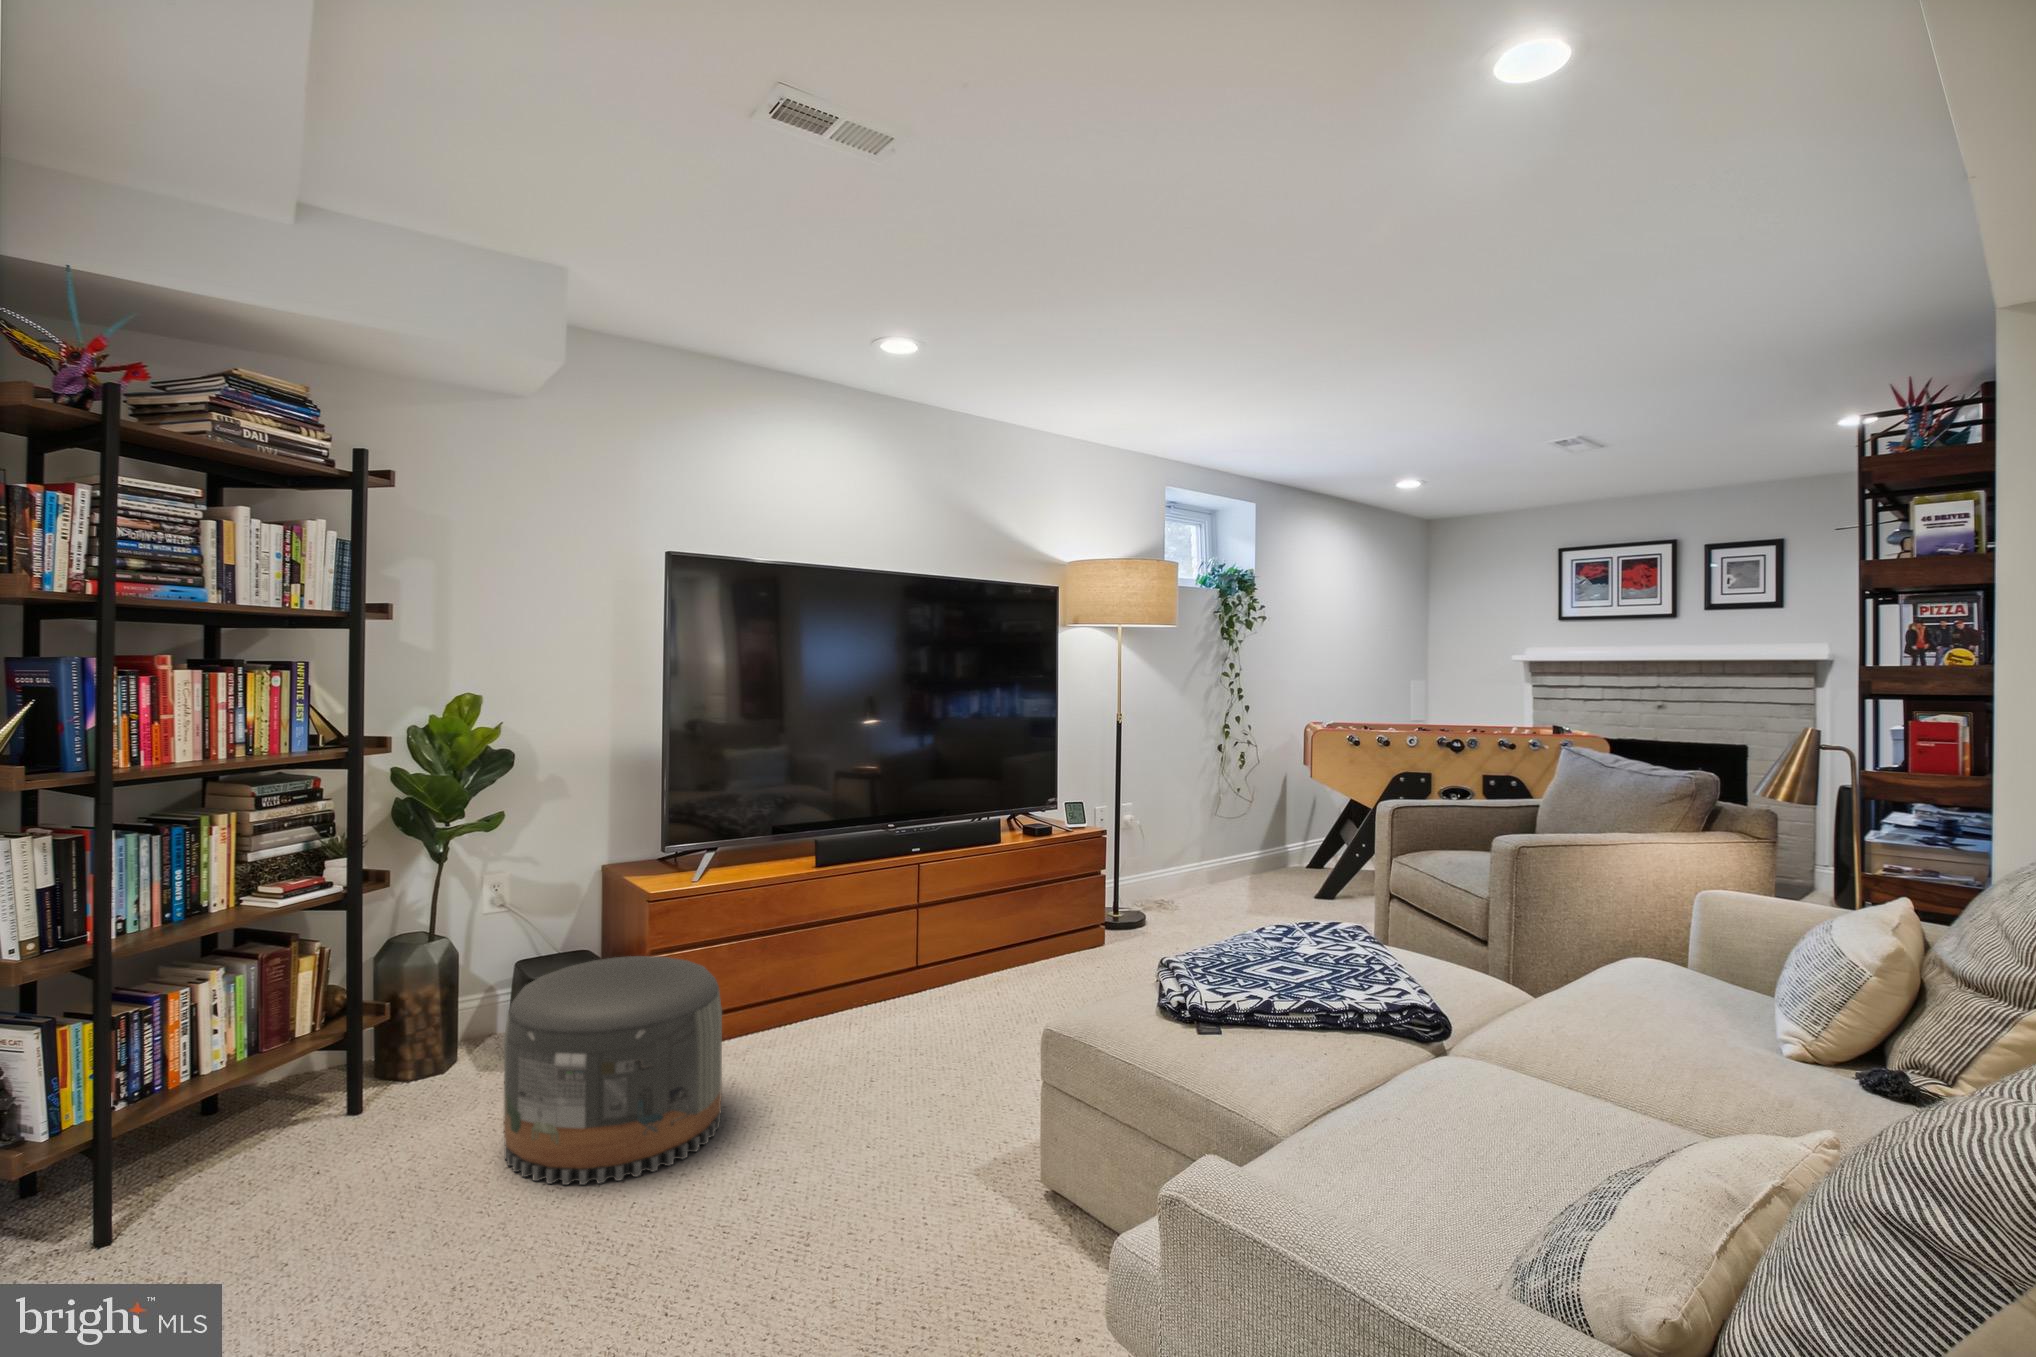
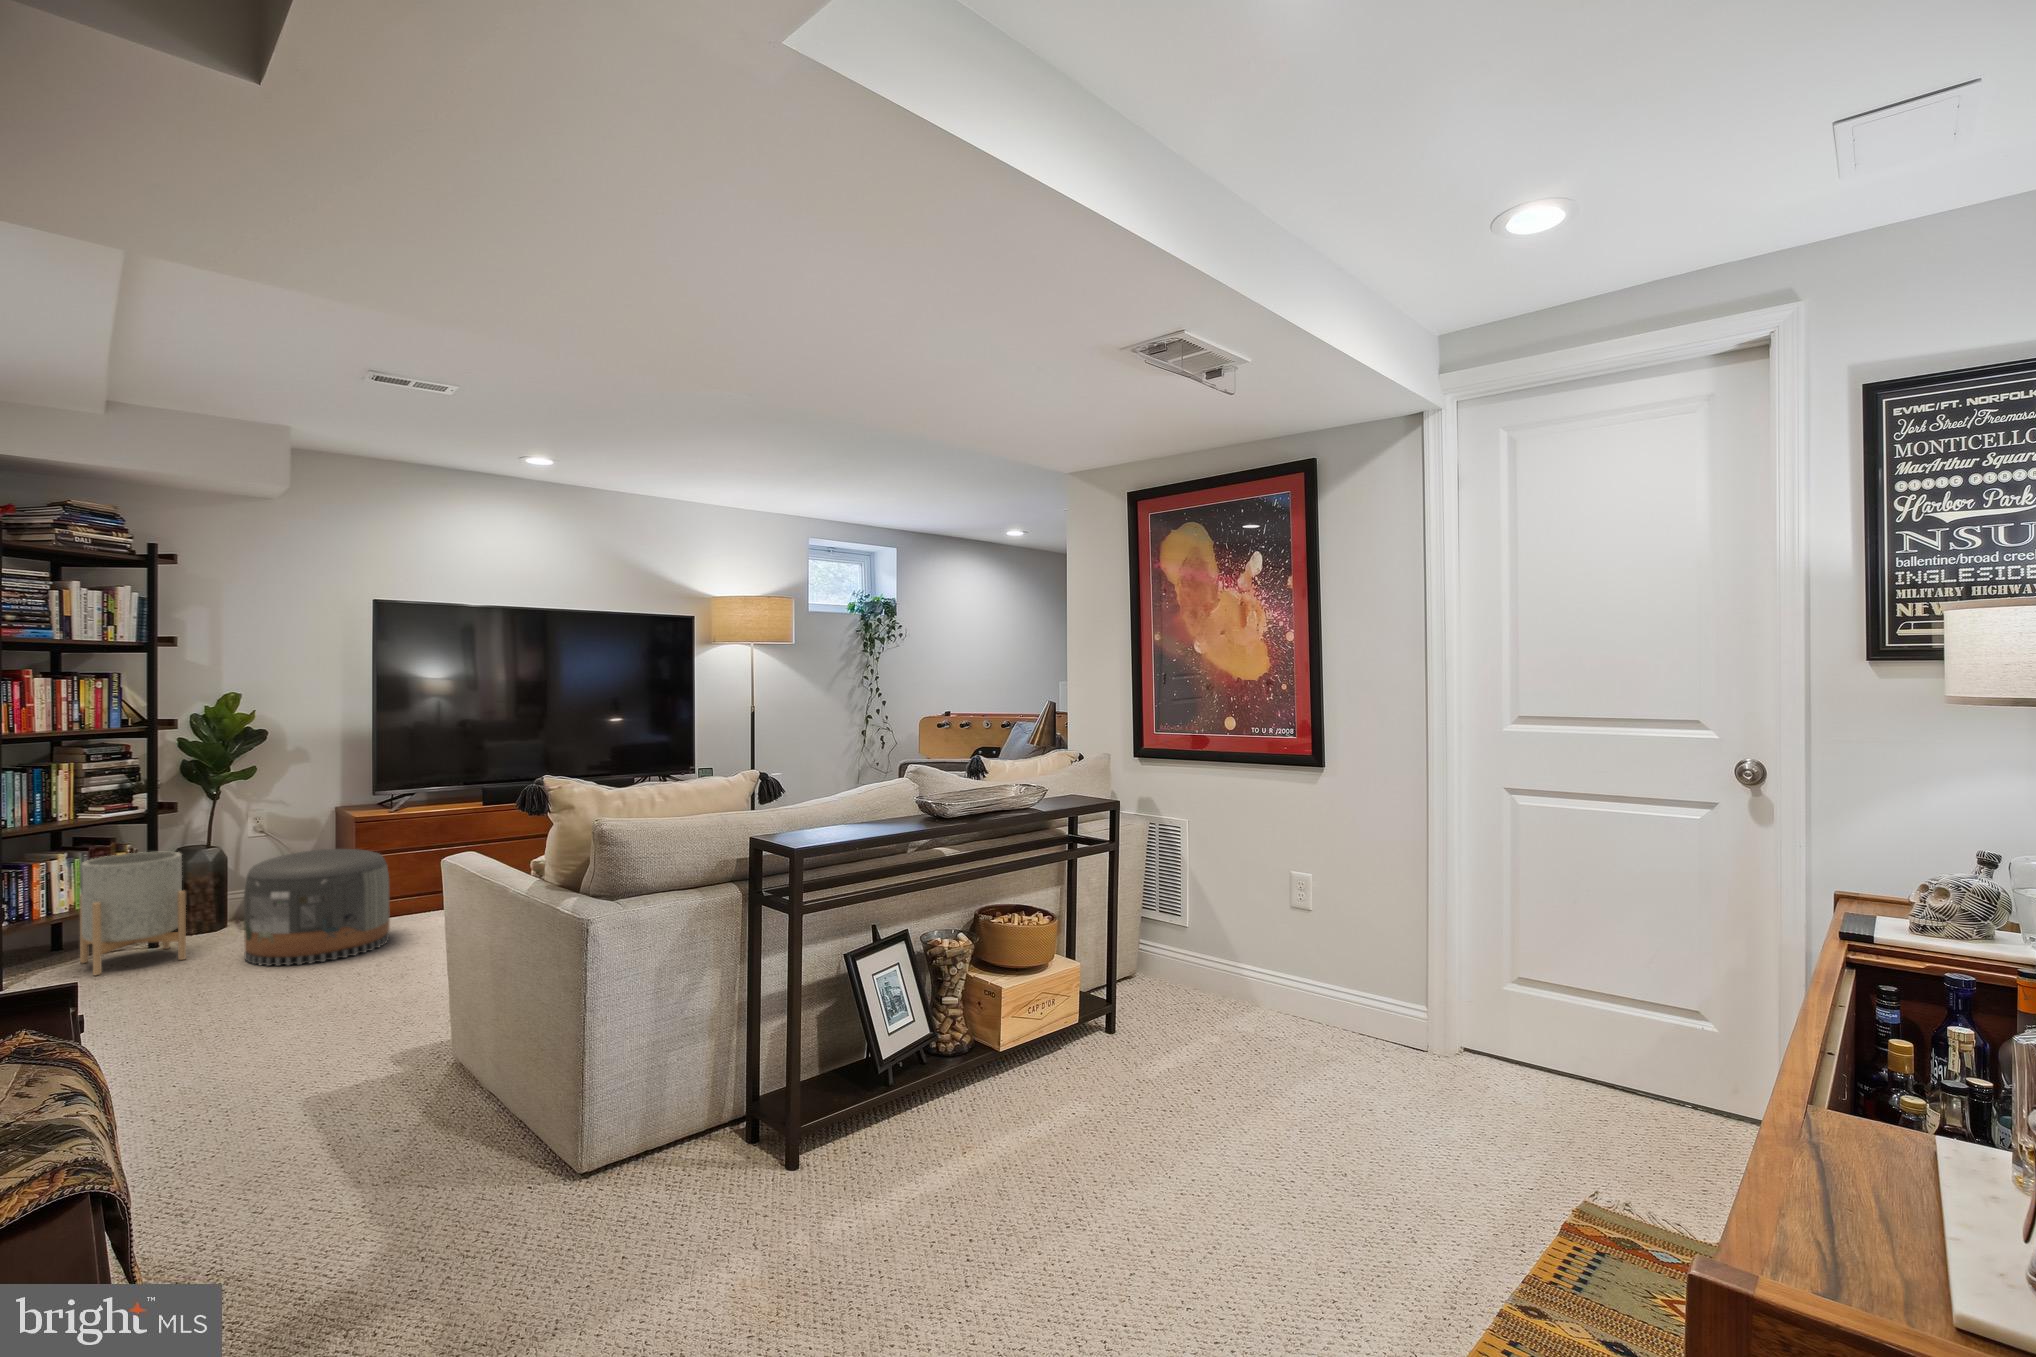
planter: none [244,959,410,1196] -> present [80,852,186,975]

